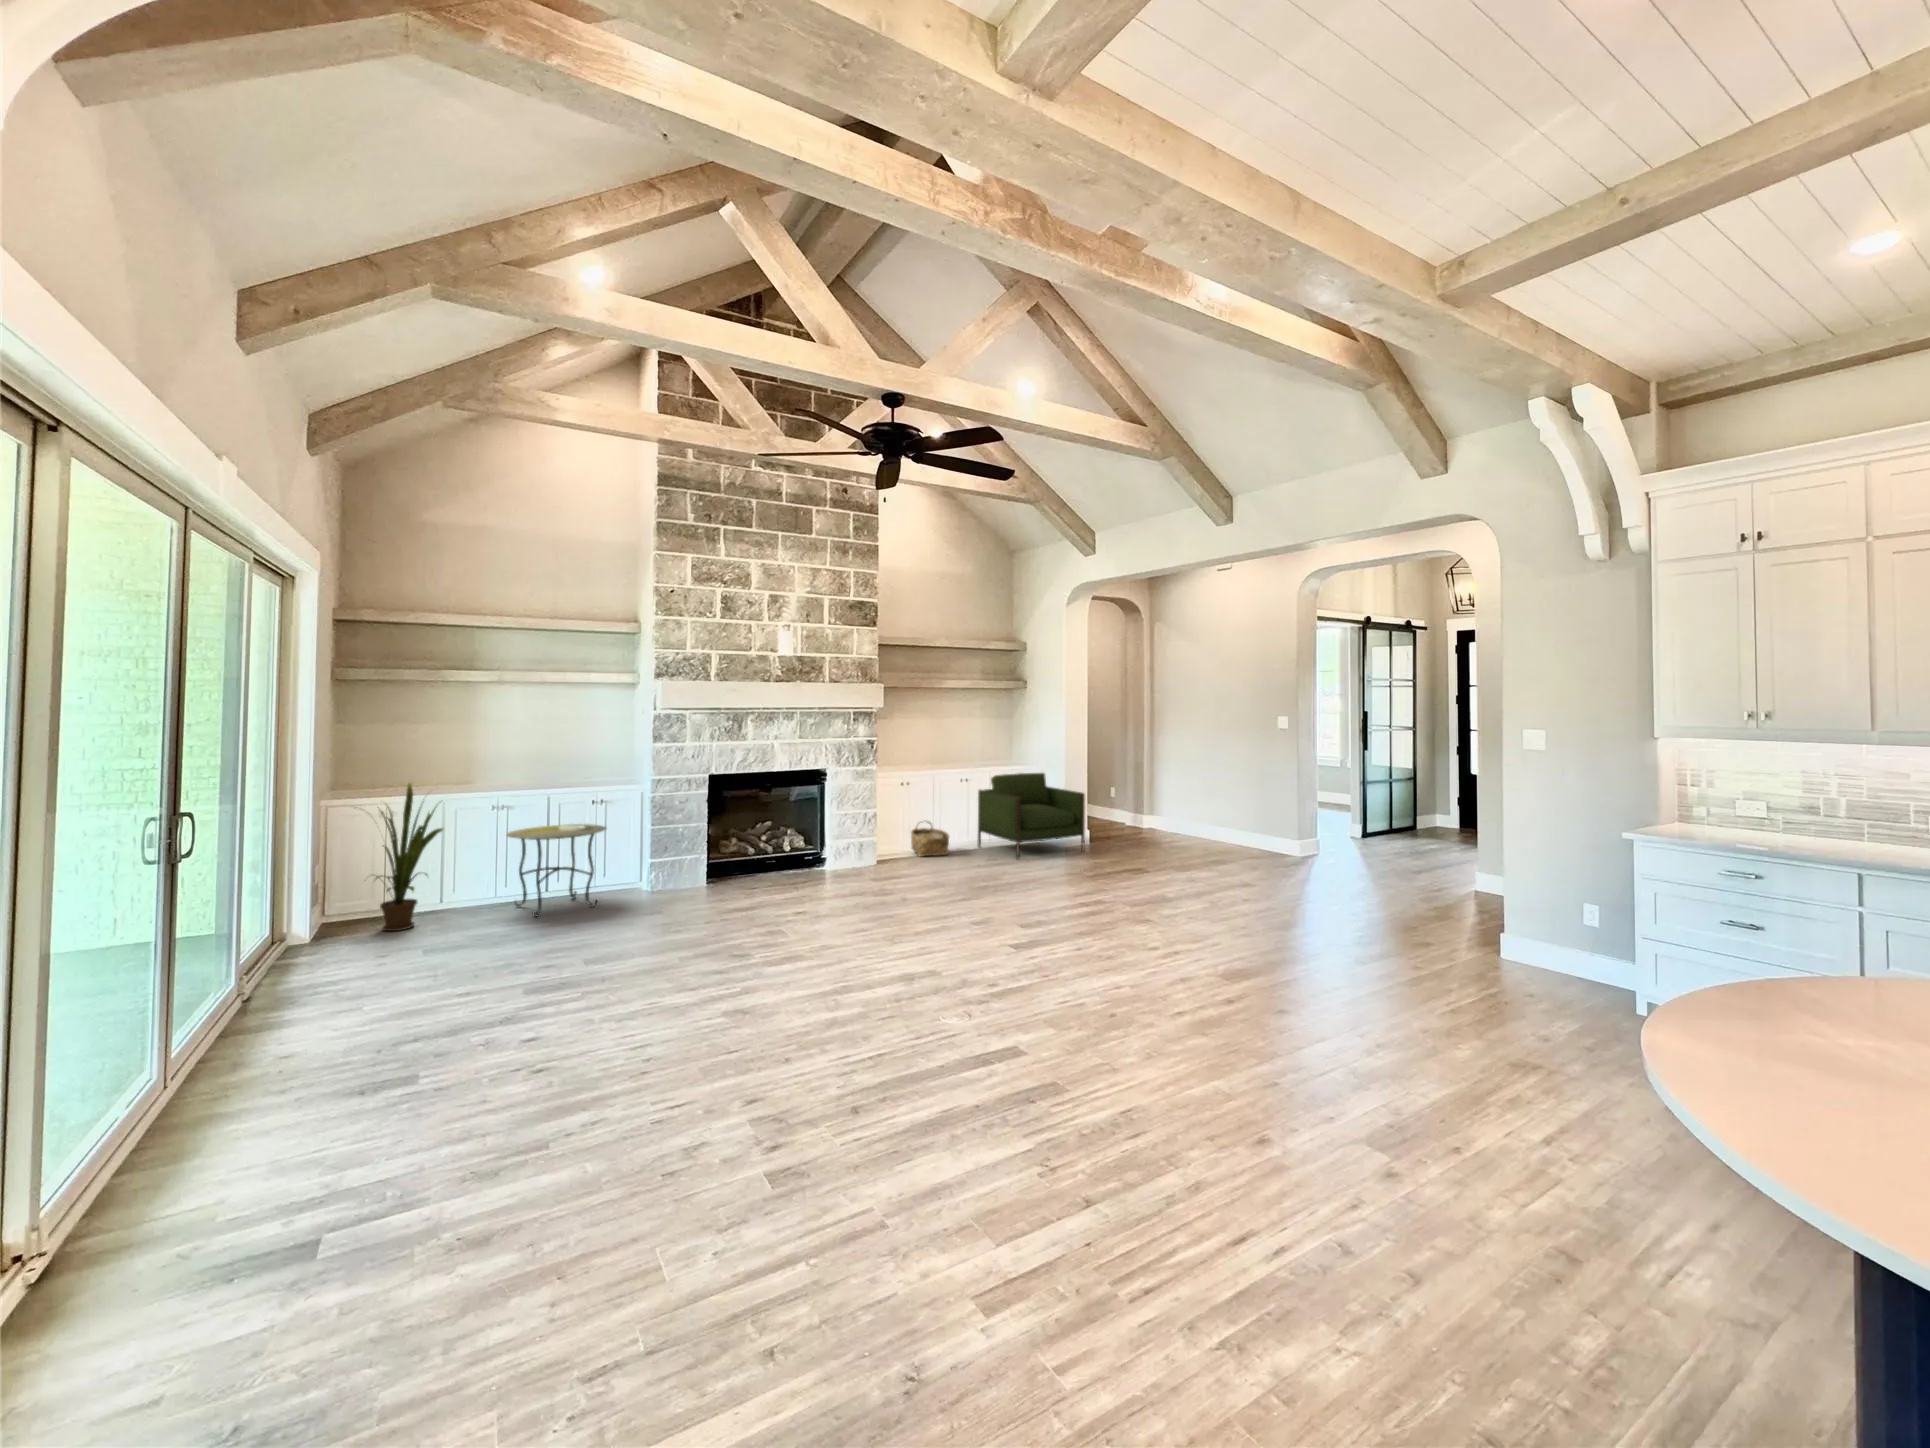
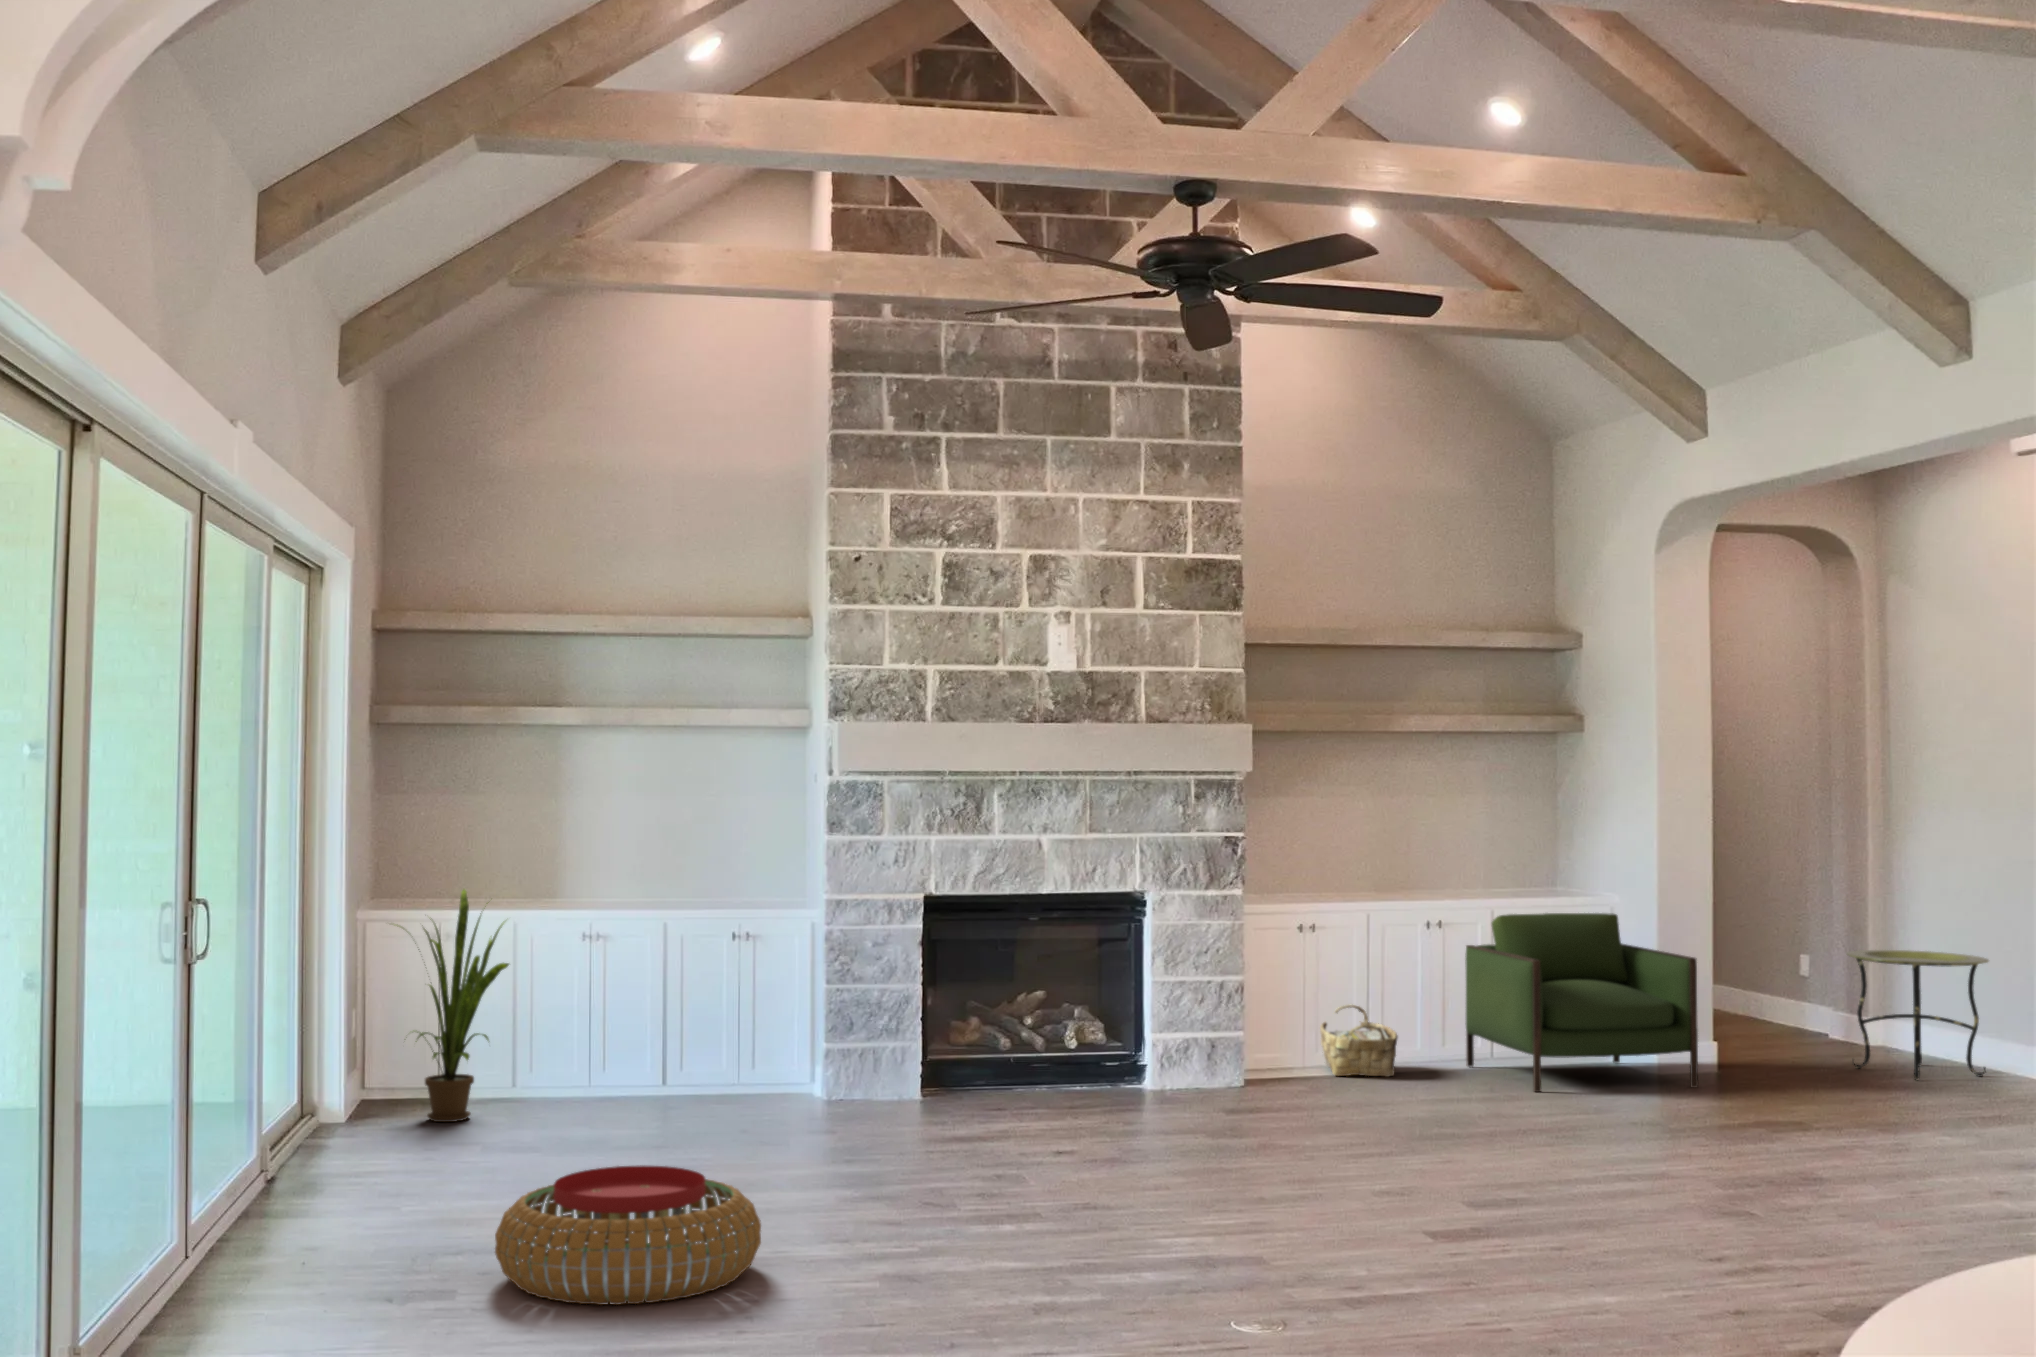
side table: present [507,824,606,917] -> present [1847,950,1989,1080]
pouf: none [452,974,653,1087] -> present [495,1166,761,1305]

